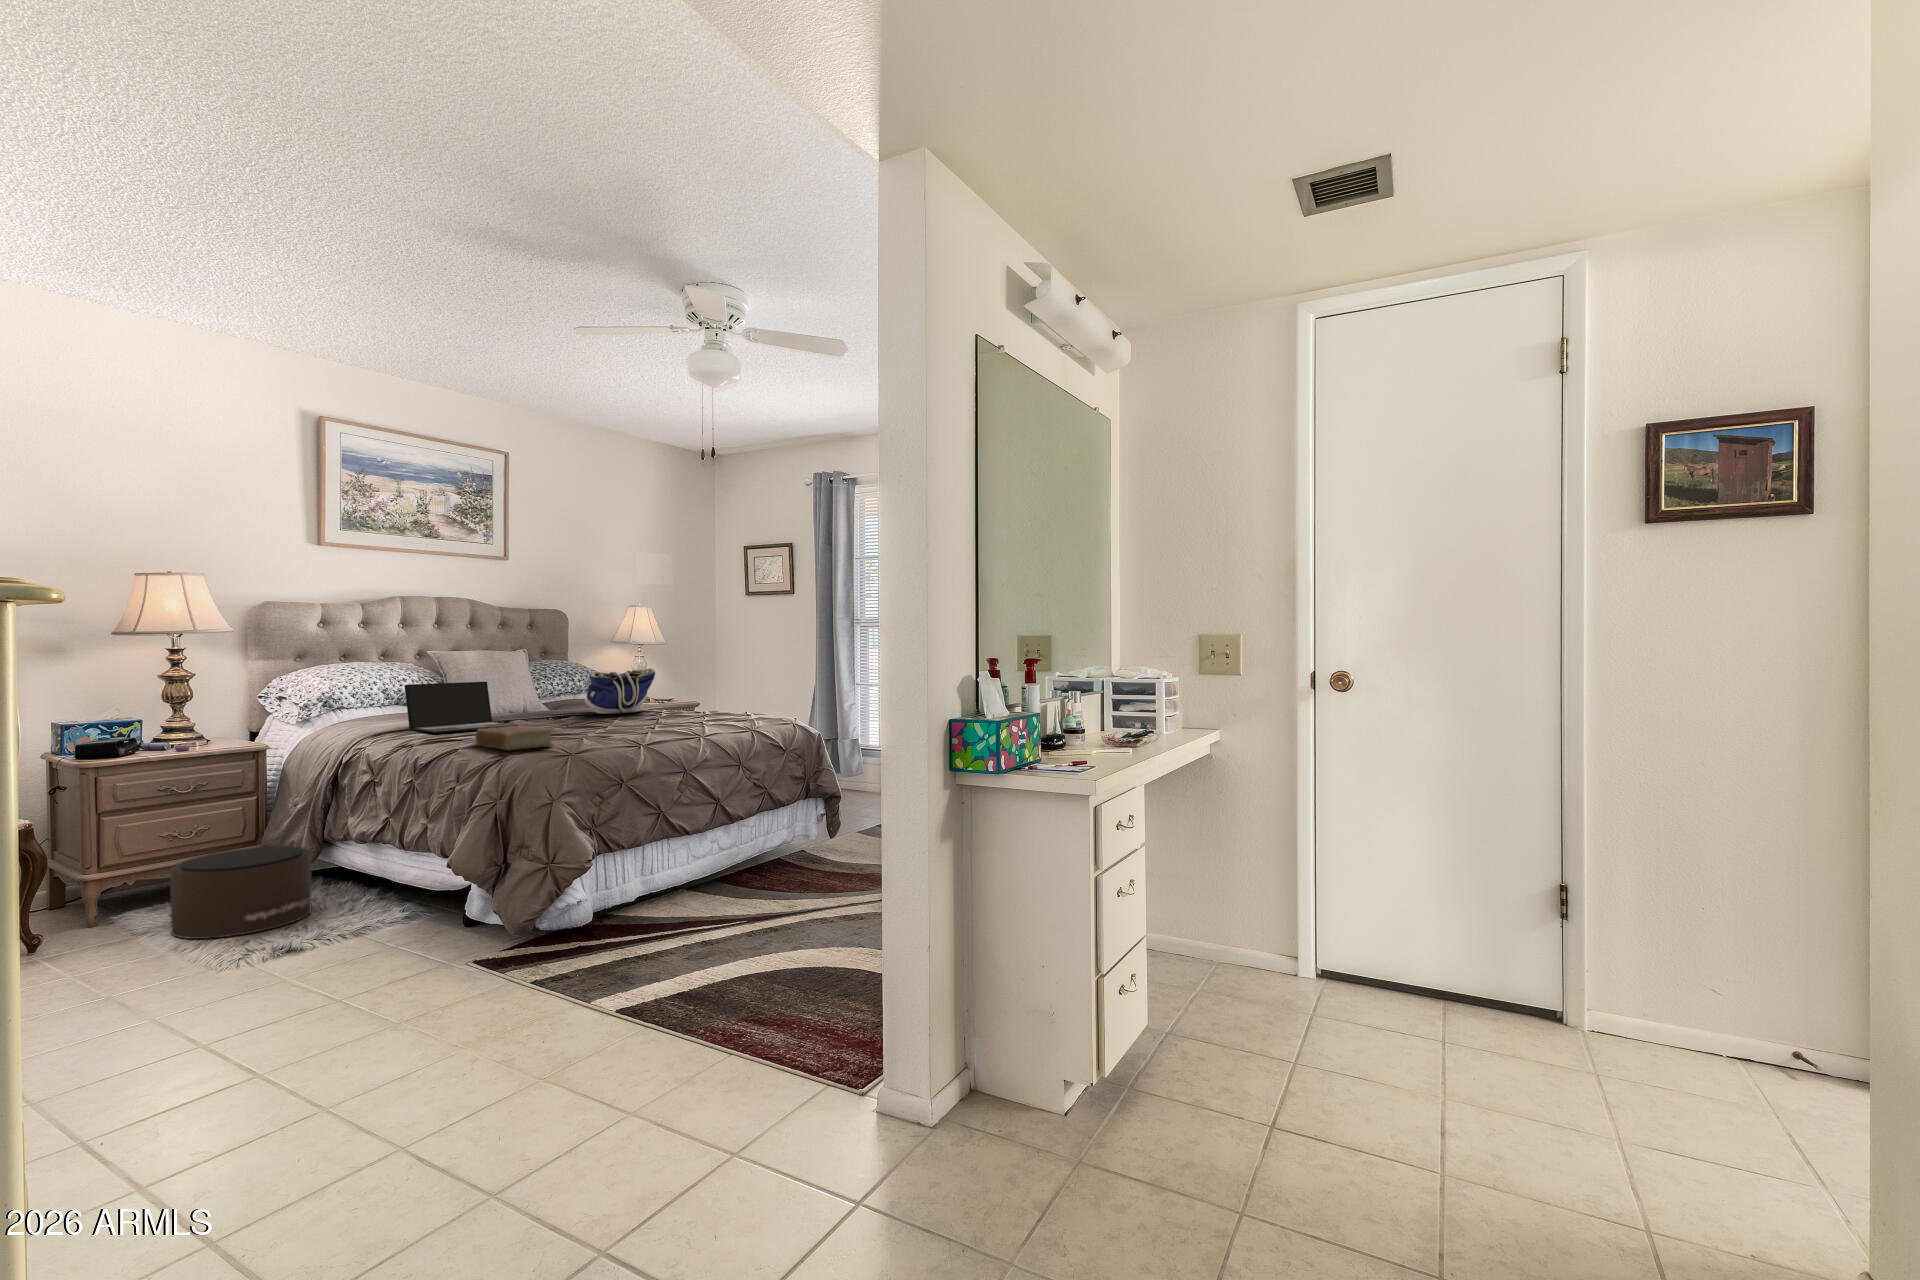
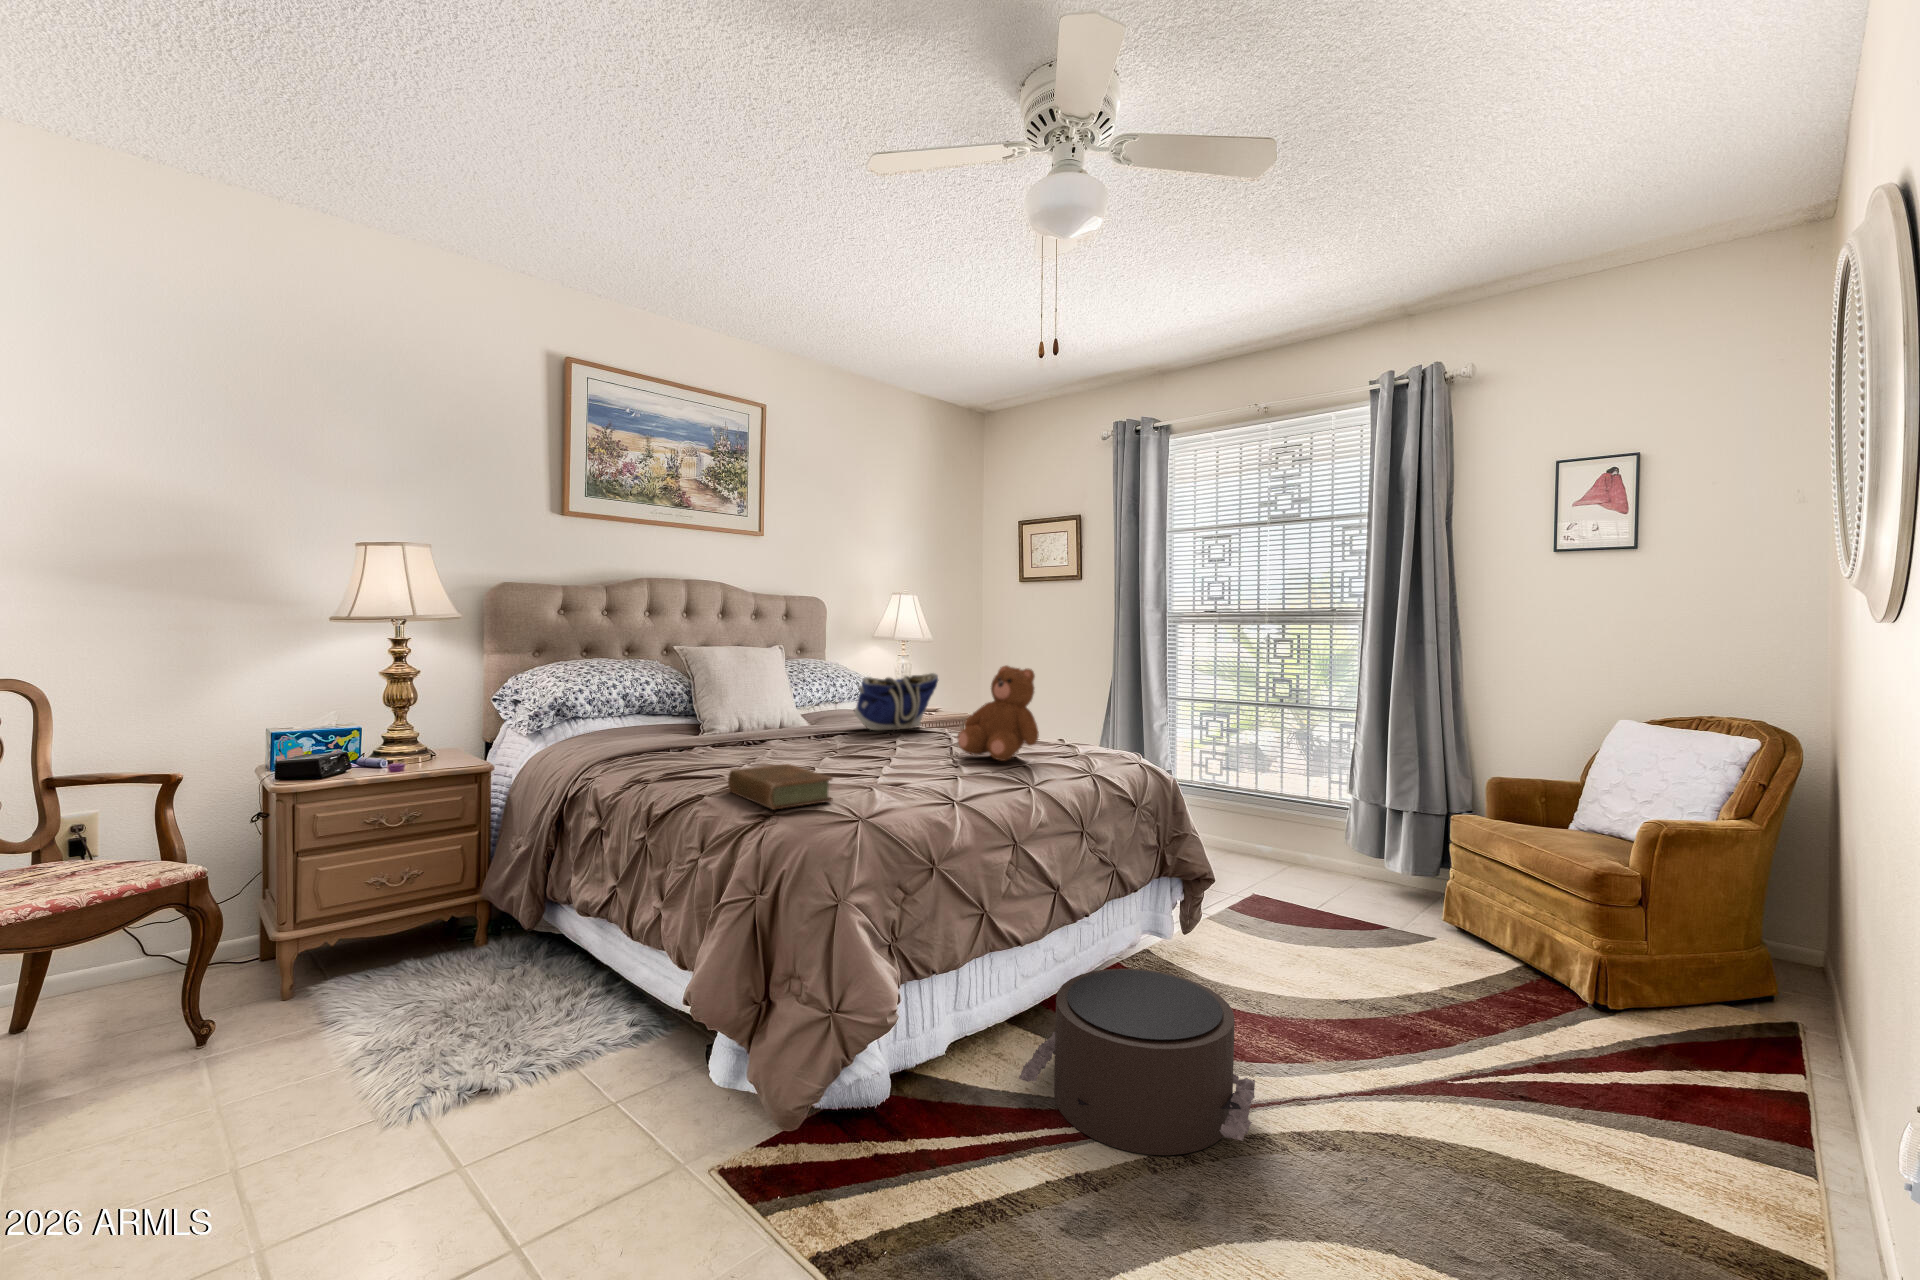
teddy bear: none [660,657,722,726] -> present [958,666,1039,761]
laptop: present [404,682,518,733] -> none [646,689,780,762]
pouf: present [147,846,312,939] -> present [1019,968,1255,1155]

